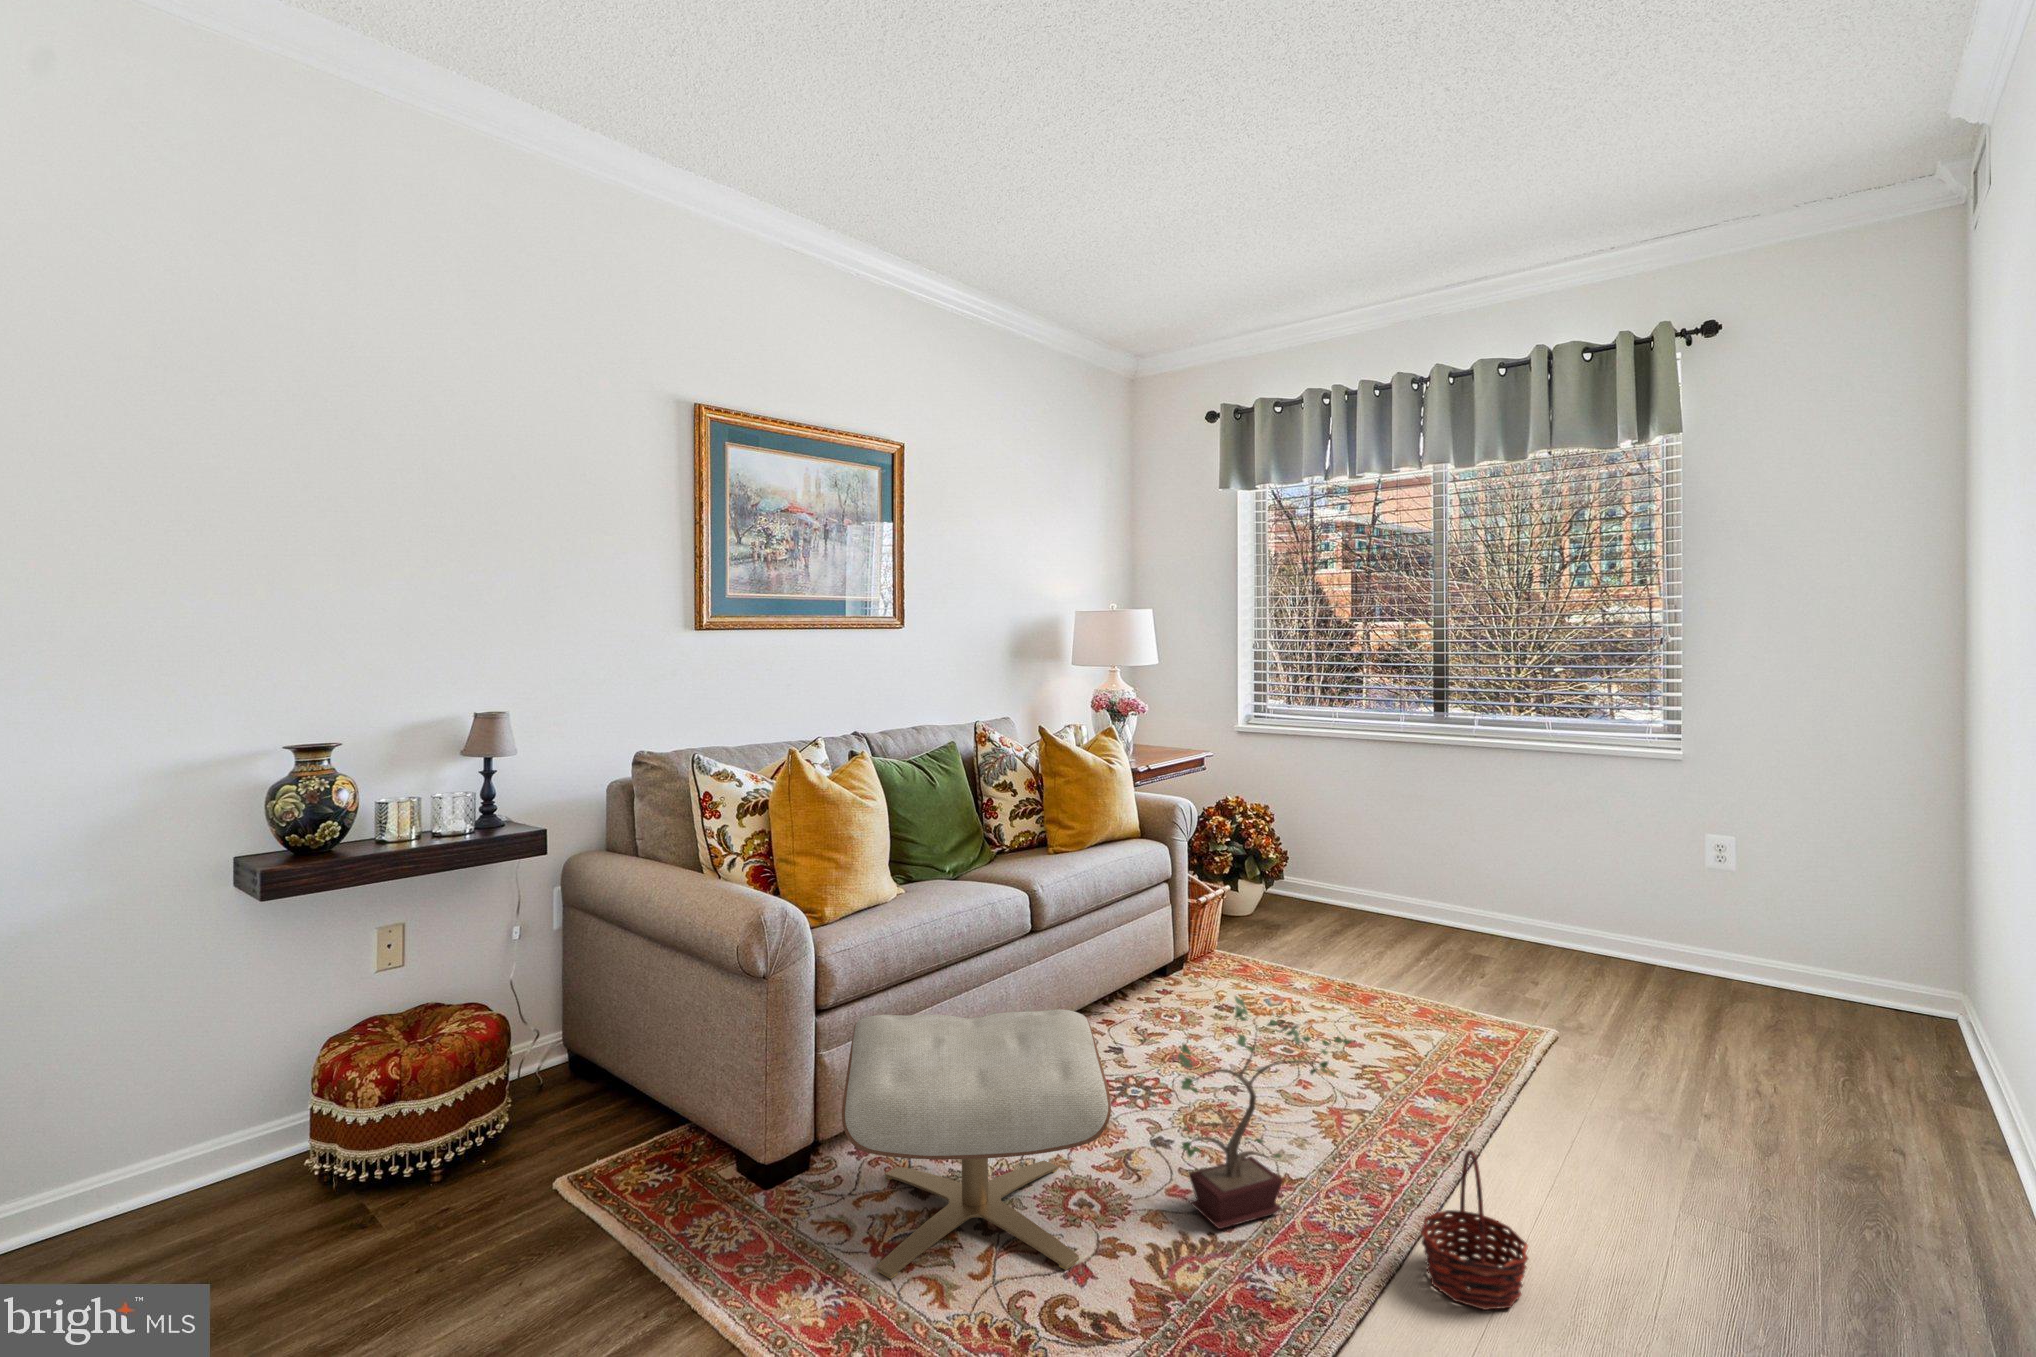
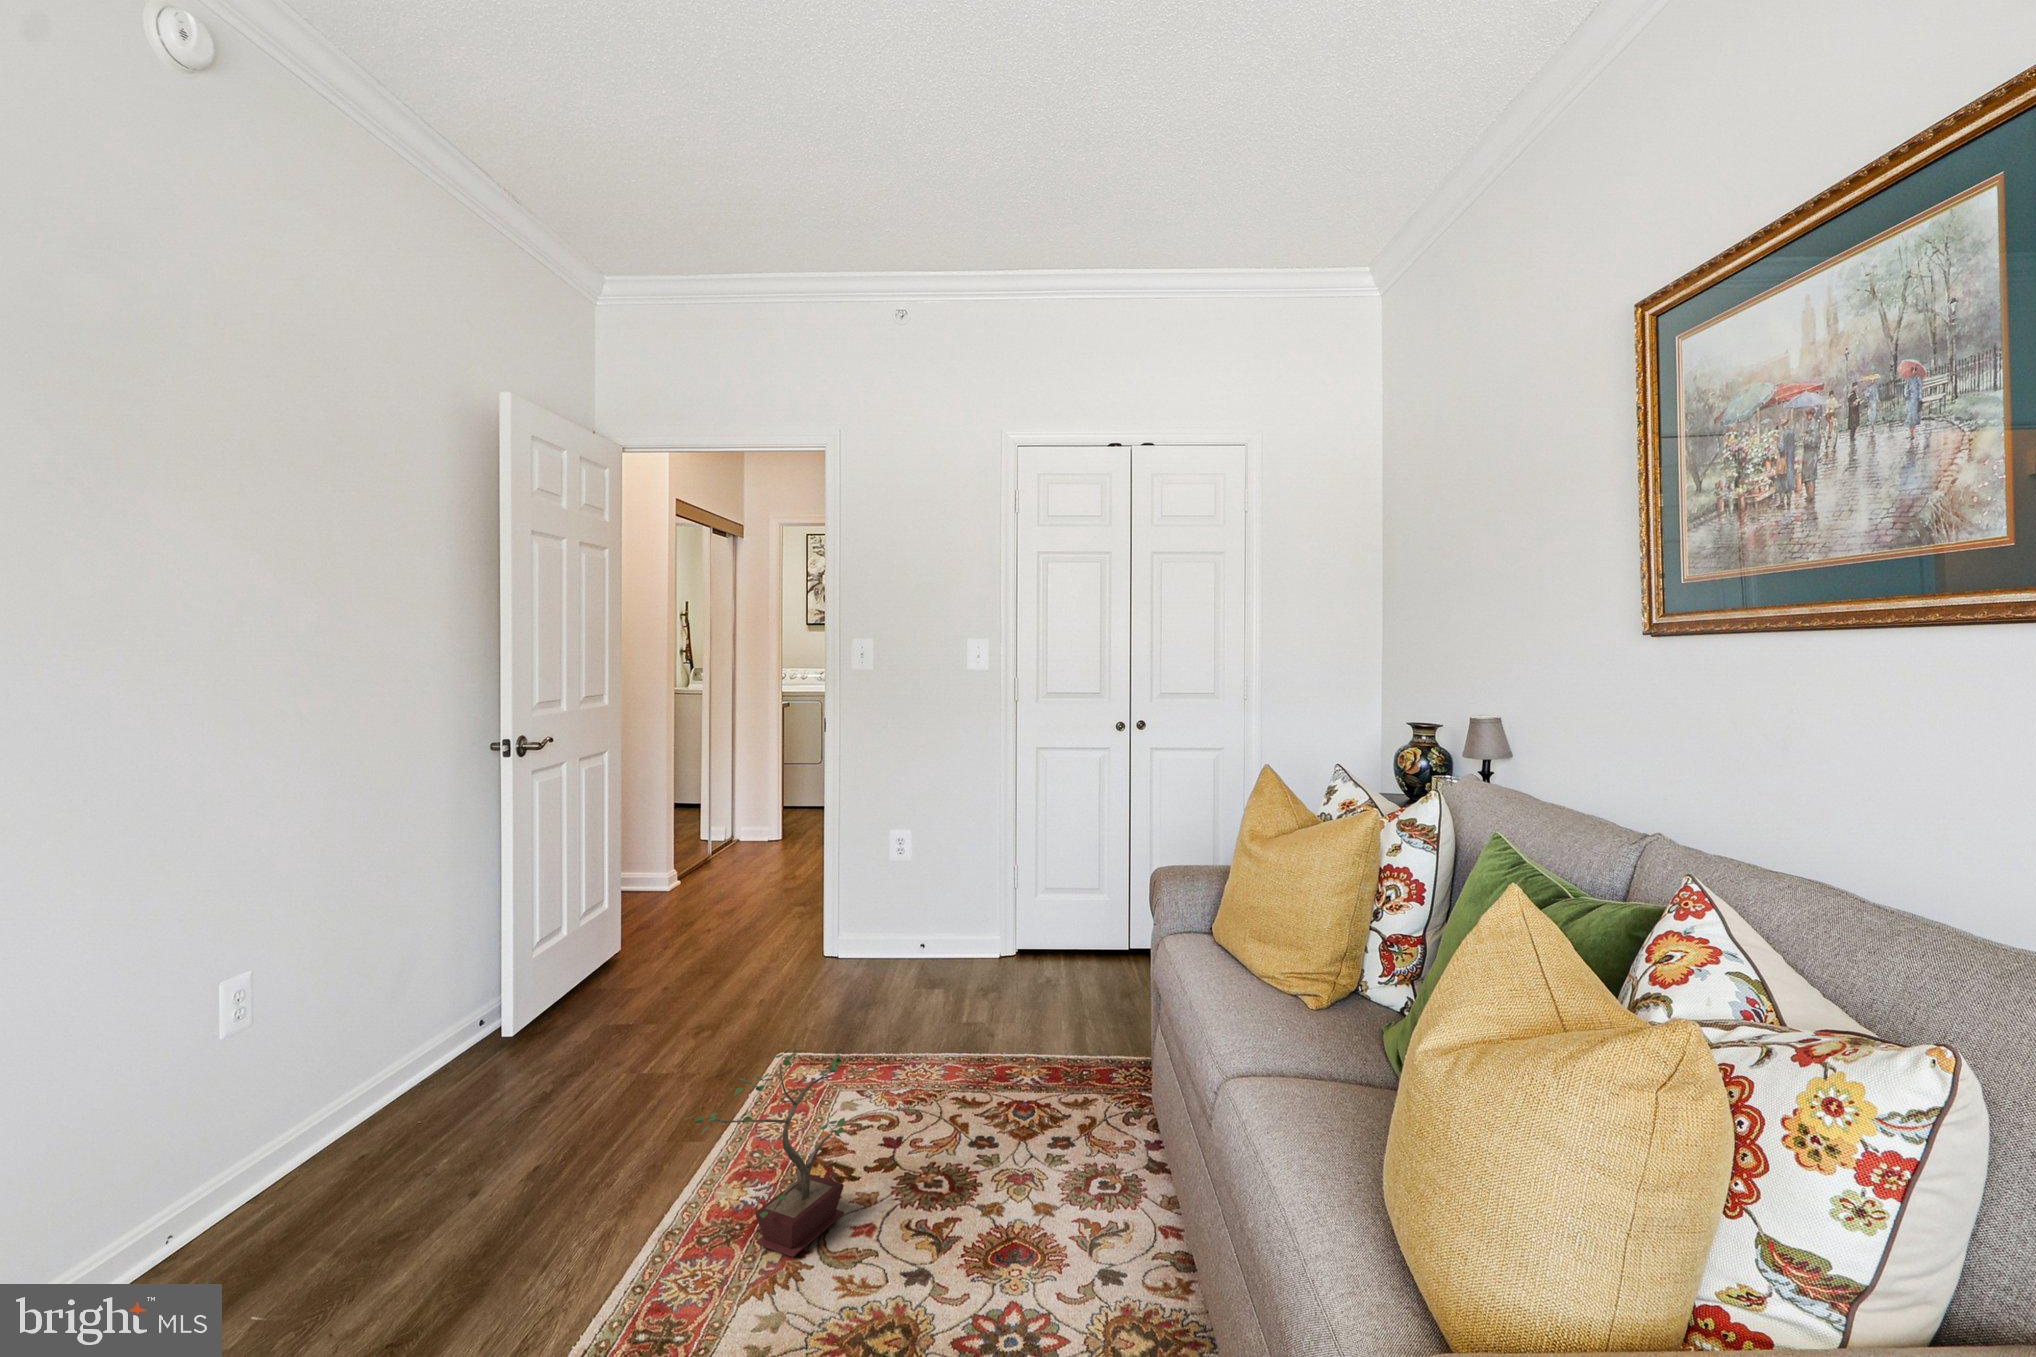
ottoman: present [842,1009,1111,1279] -> none [873,973,1117,1204]
basket: present [1420,1150,1528,1310] -> none [525,1136,625,1280]

